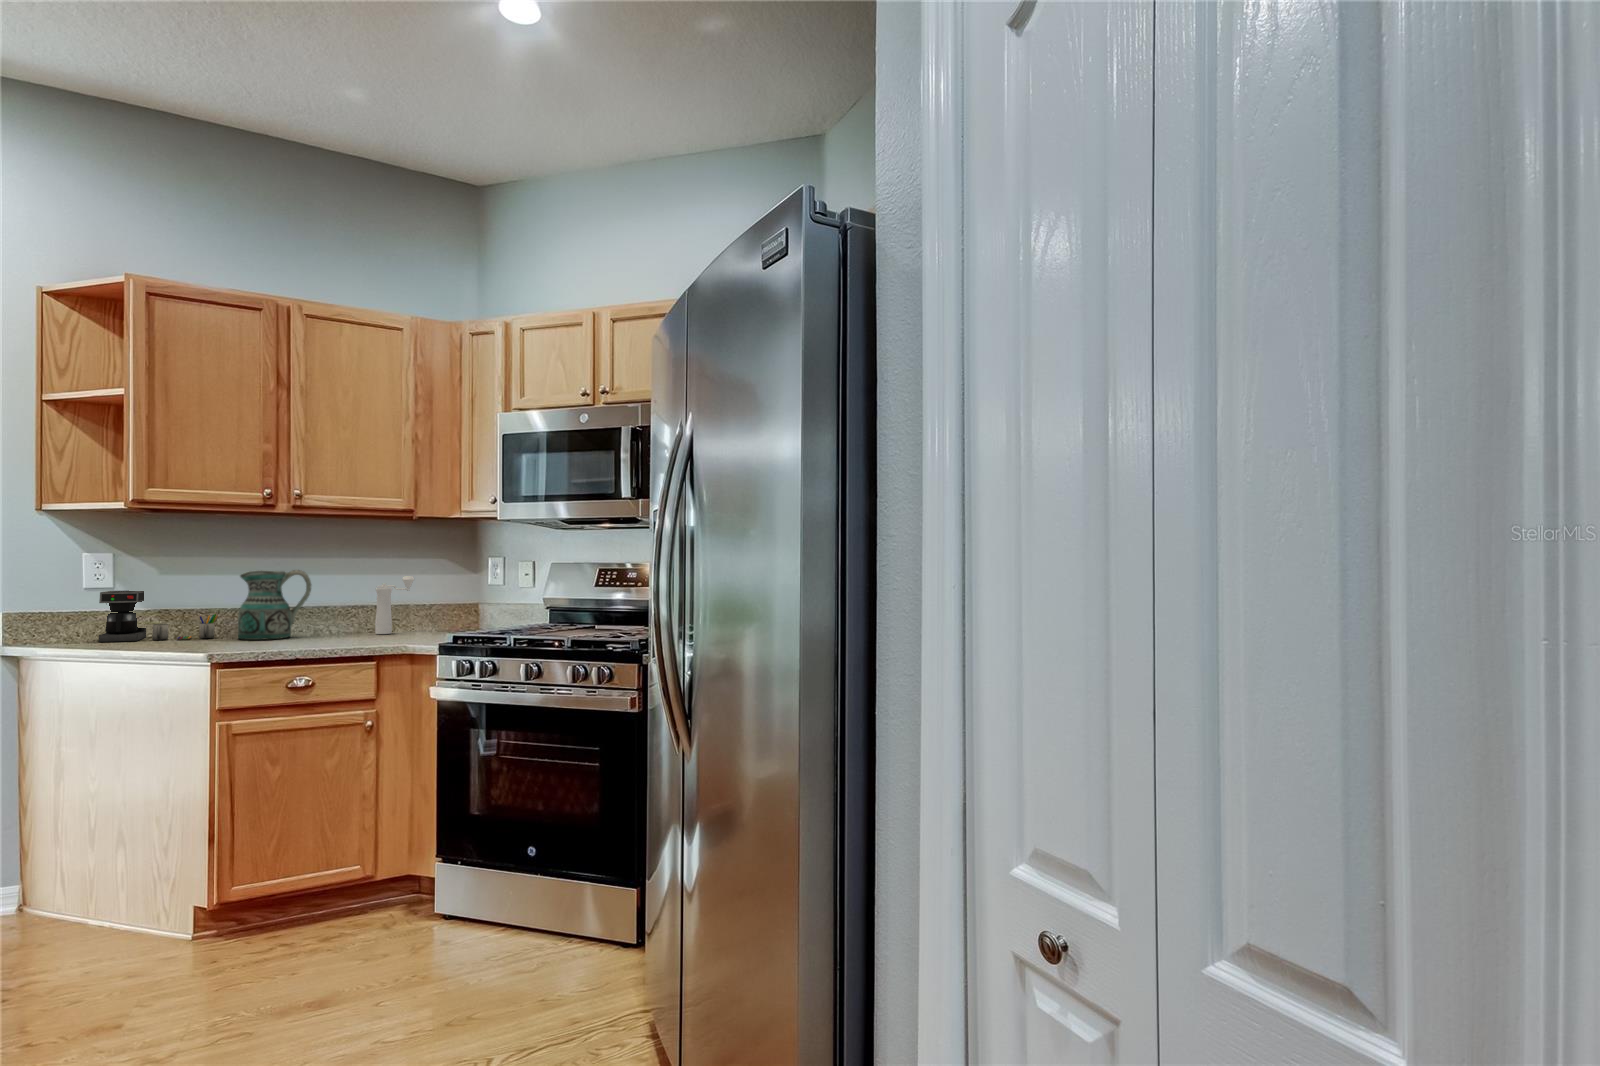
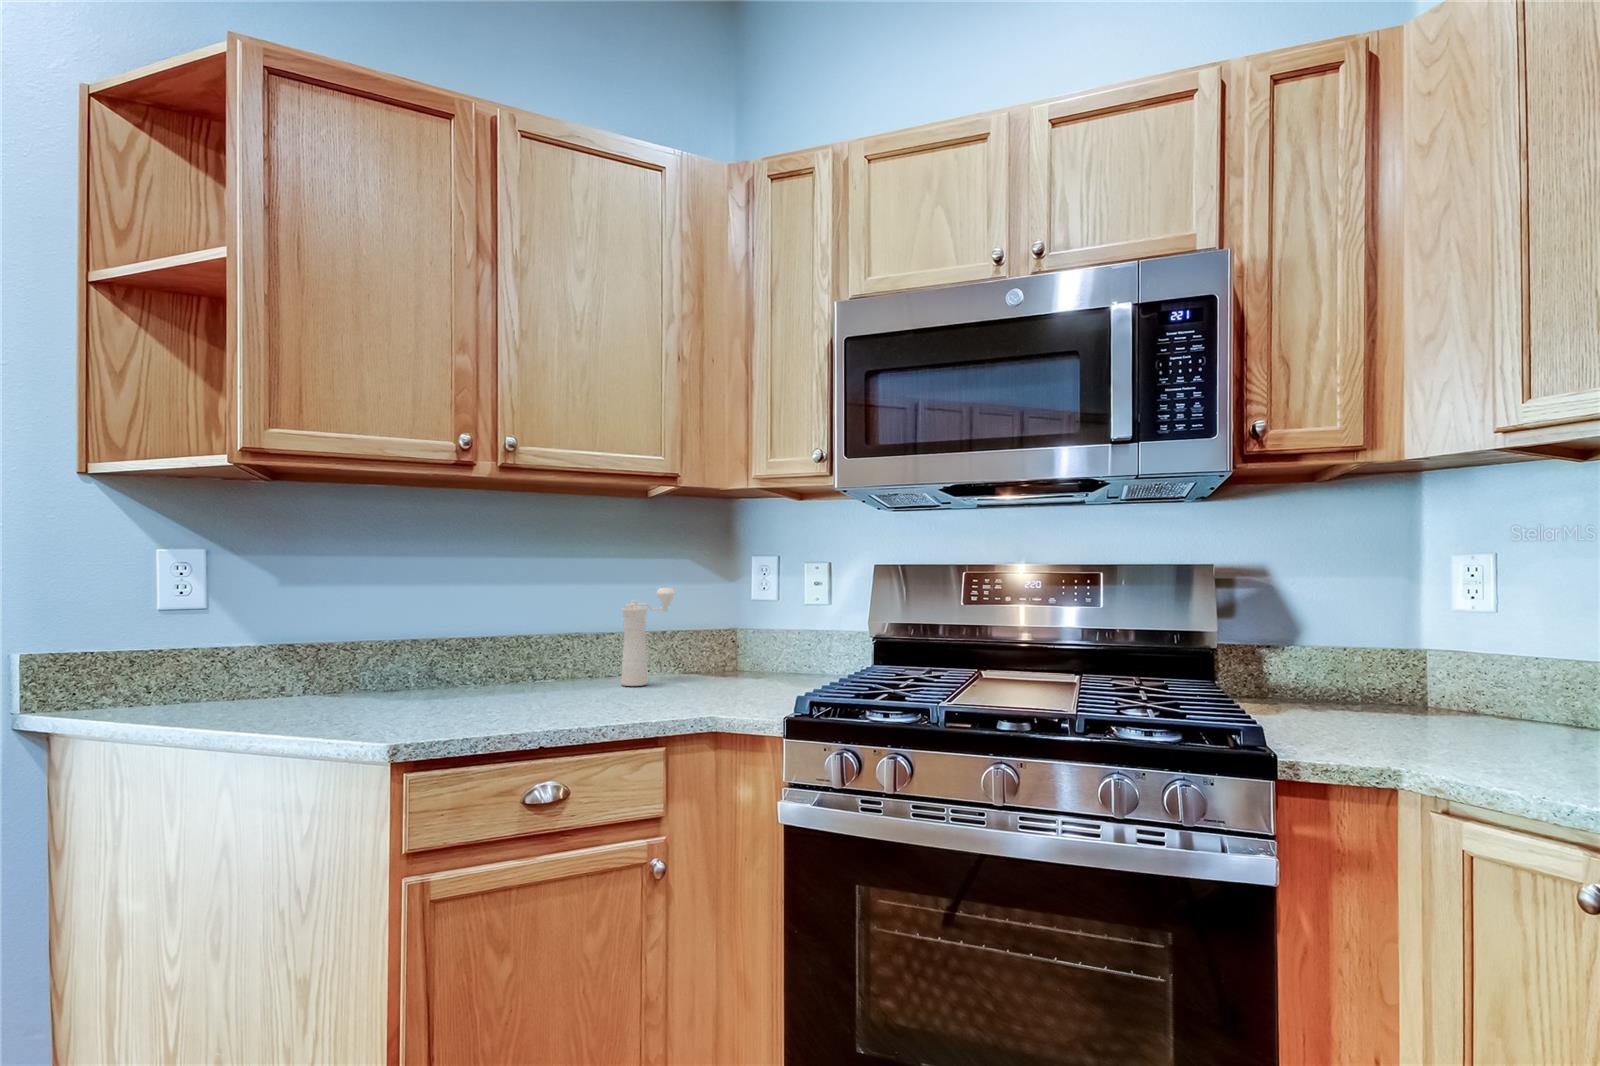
ceramic pitcher: present [238,570,311,640] -> none [409,577,525,700]
coffee maker: present [99,590,218,642] -> none [182,612,377,704]

